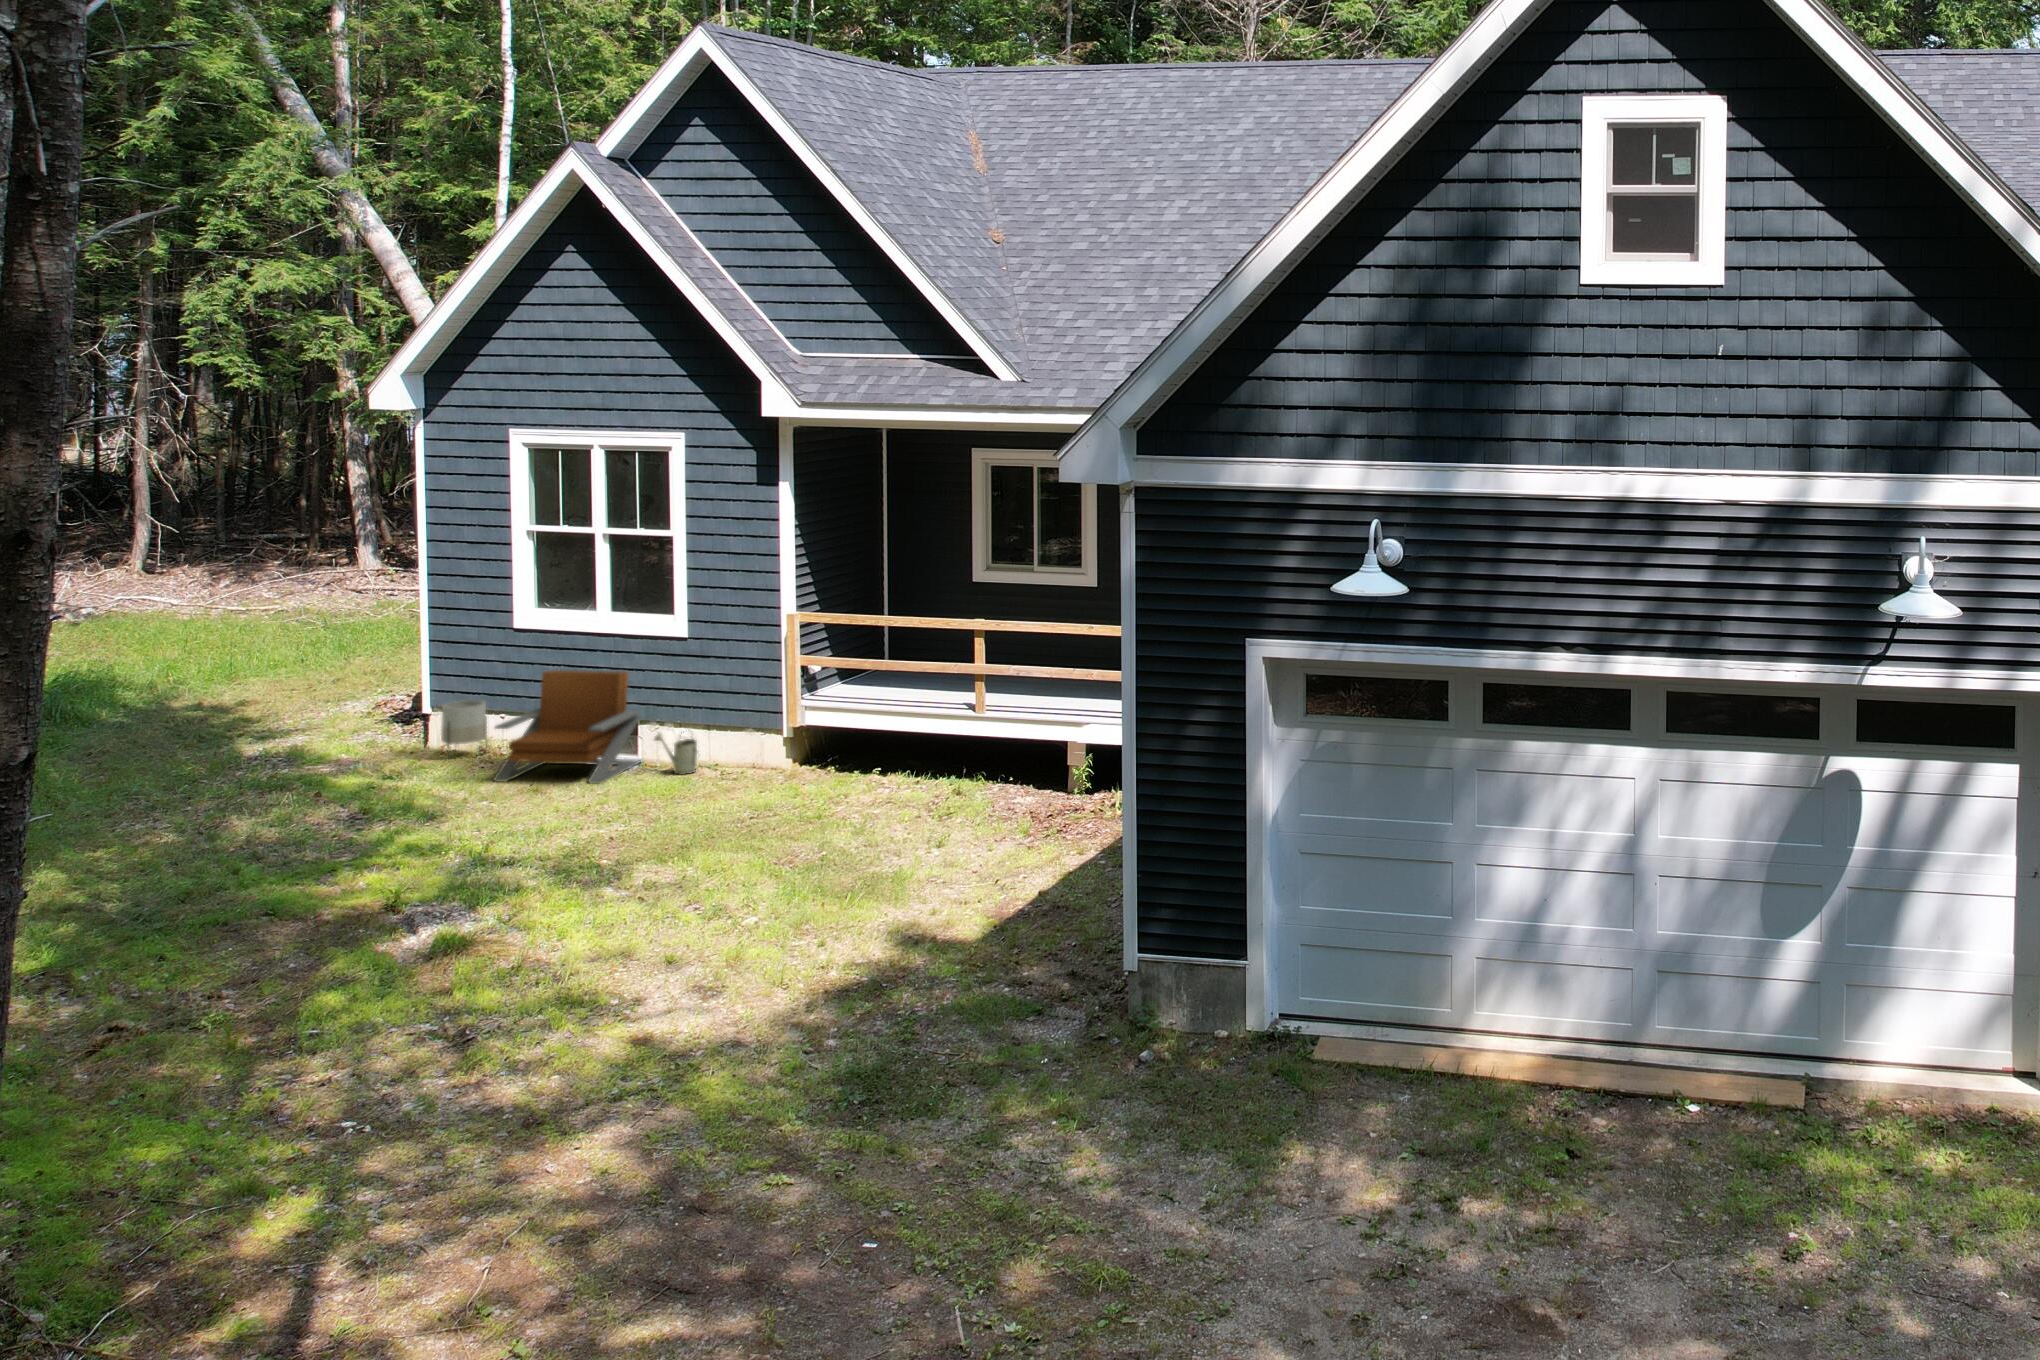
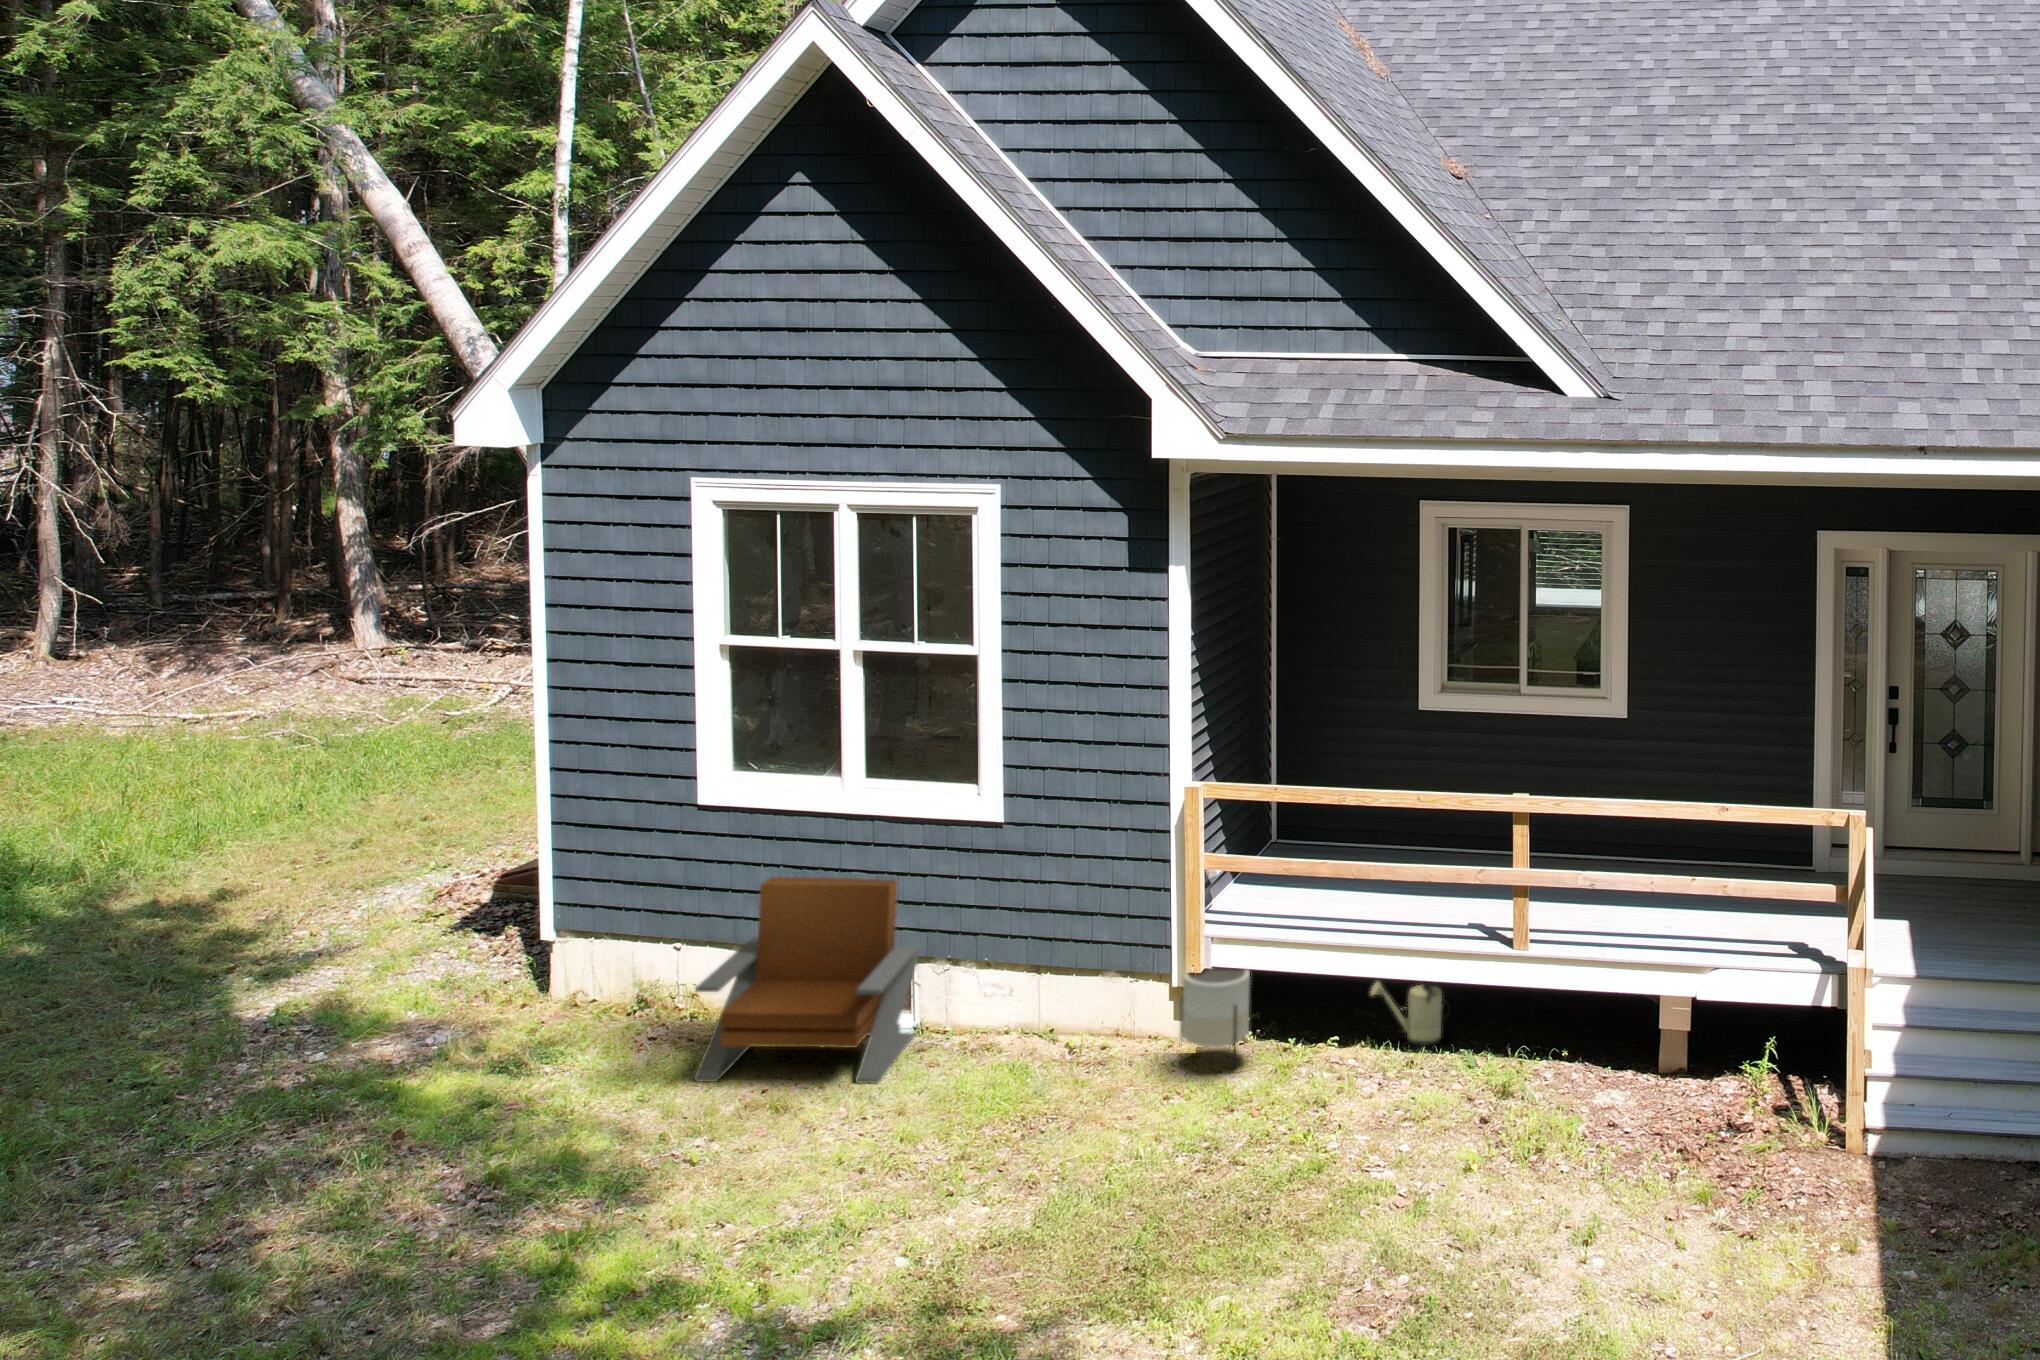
planter: present [441,700,487,757] -> present [1180,970,1250,1047]
watering can: present [655,733,697,775] -> present [1371,982,1444,1046]

